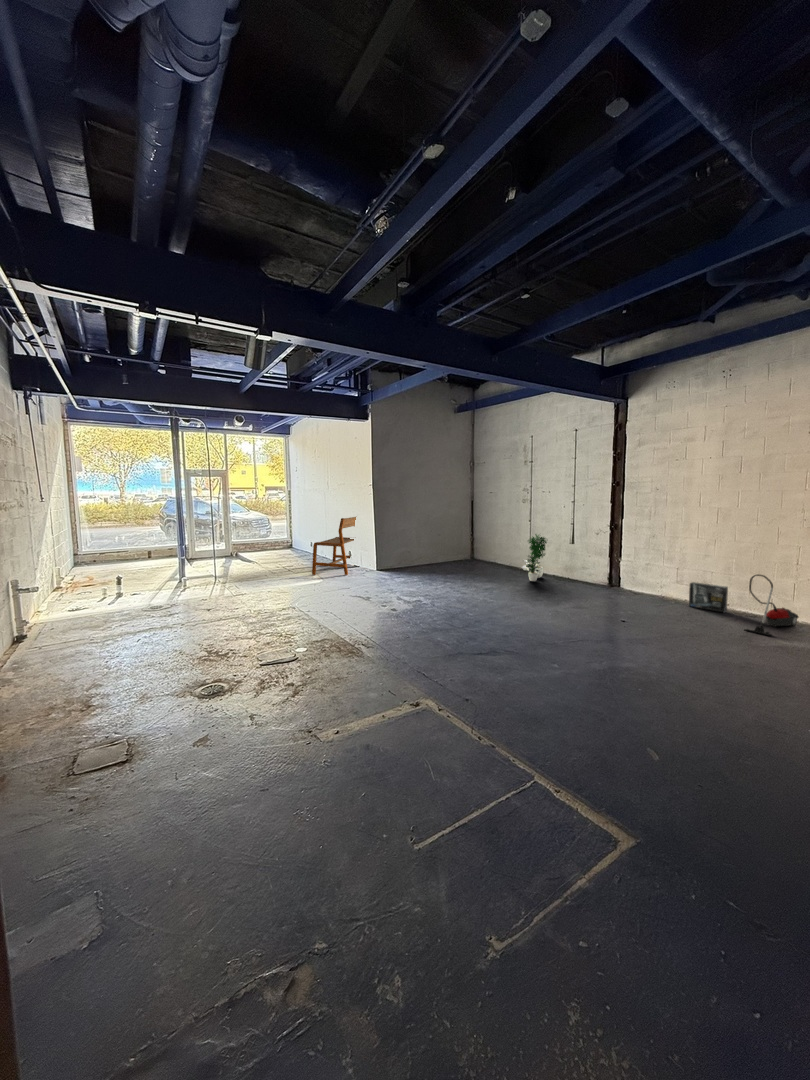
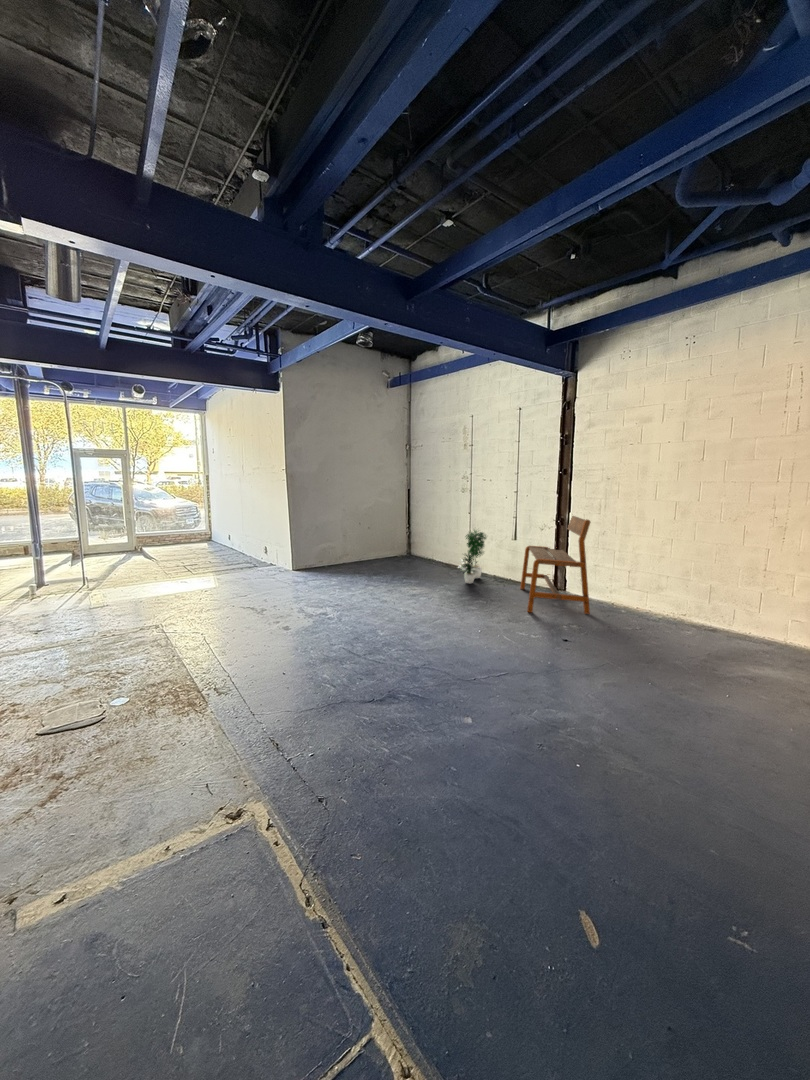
bench: present [312,517,356,575] -> present [520,516,590,614]
vacuum cleaner: present [745,575,798,636] -> none [707,584,767,662]
box: present [689,582,728,612] -> none [641,589,686,626]

